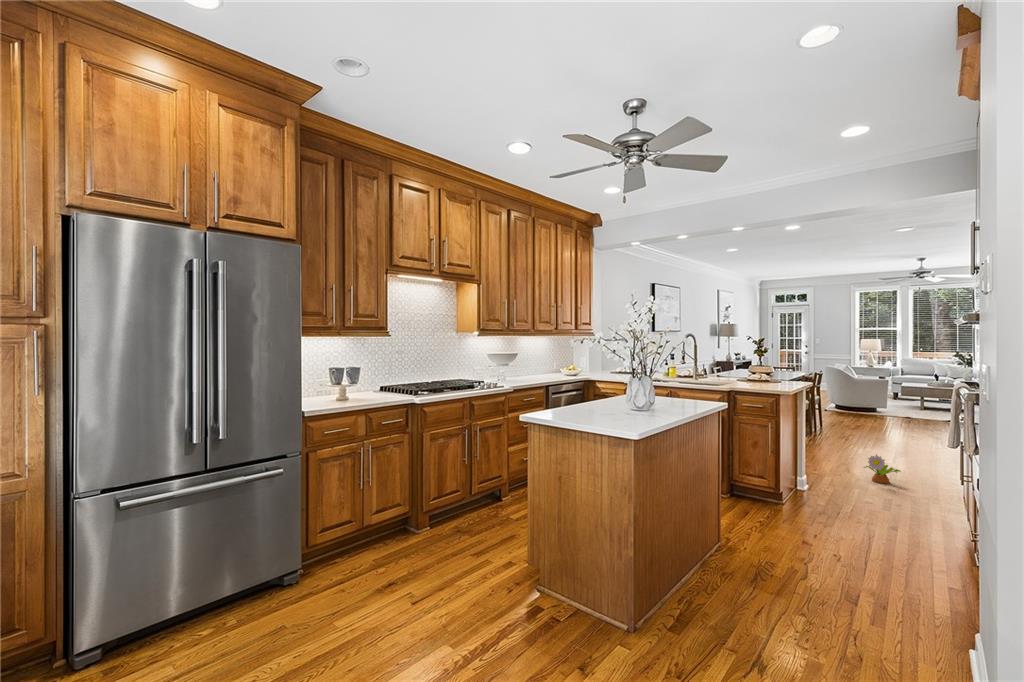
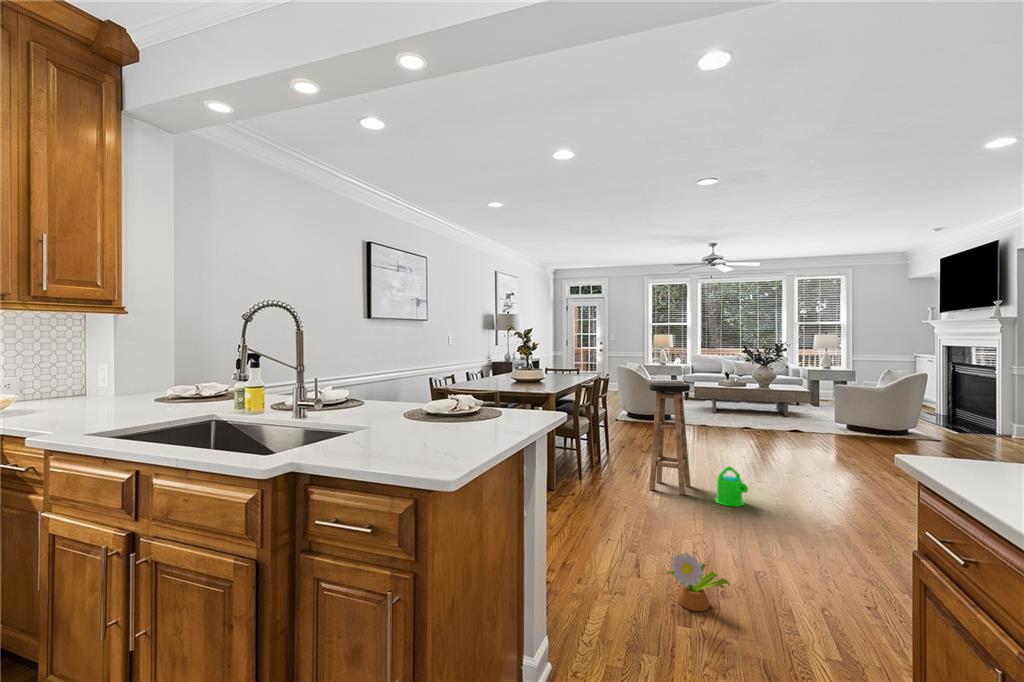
bar stool: none [855,378,888,450] -> present [649,383,691,495]
watering can: none [905,432,928,457] -> present [715,467,748,506]

